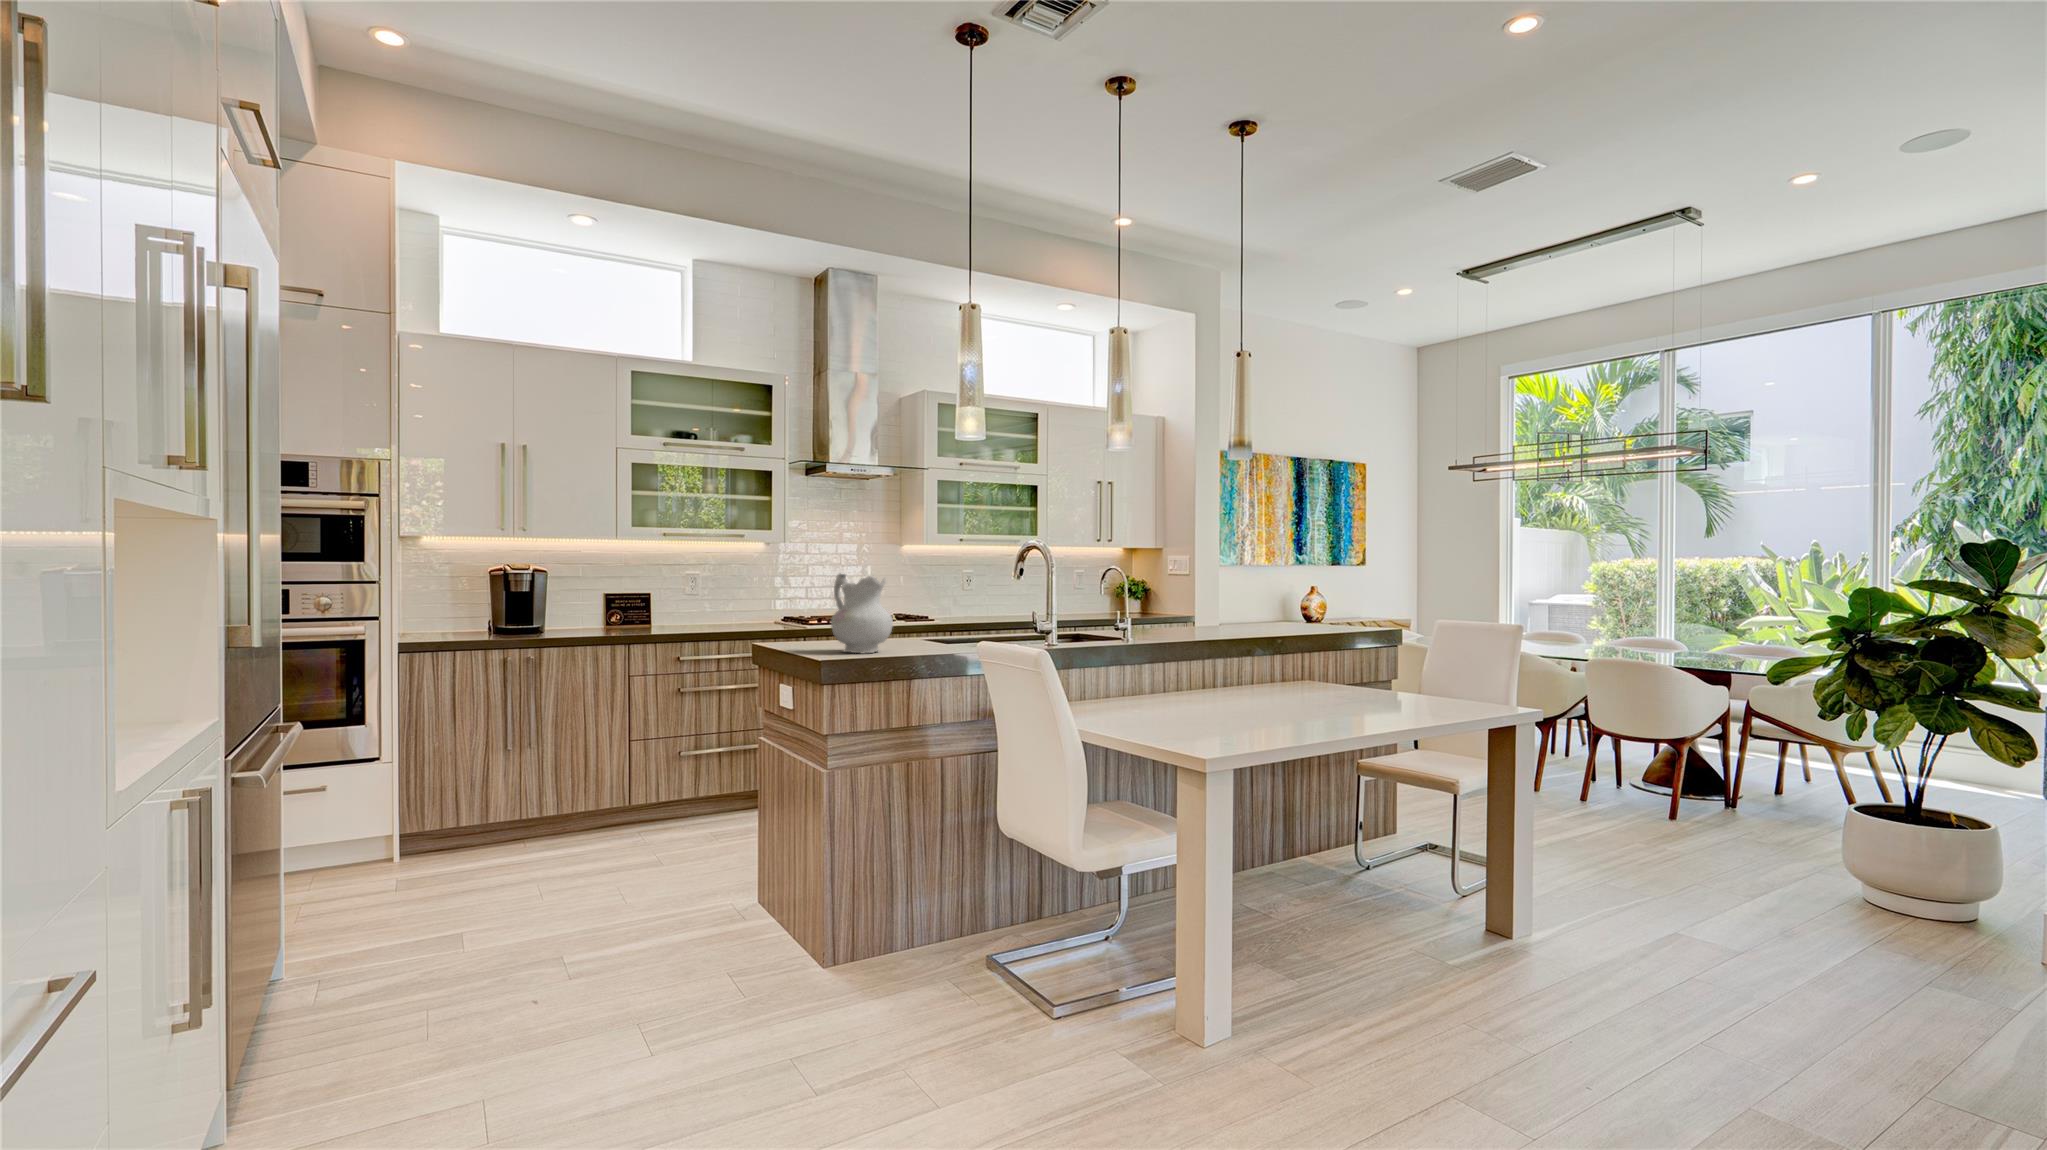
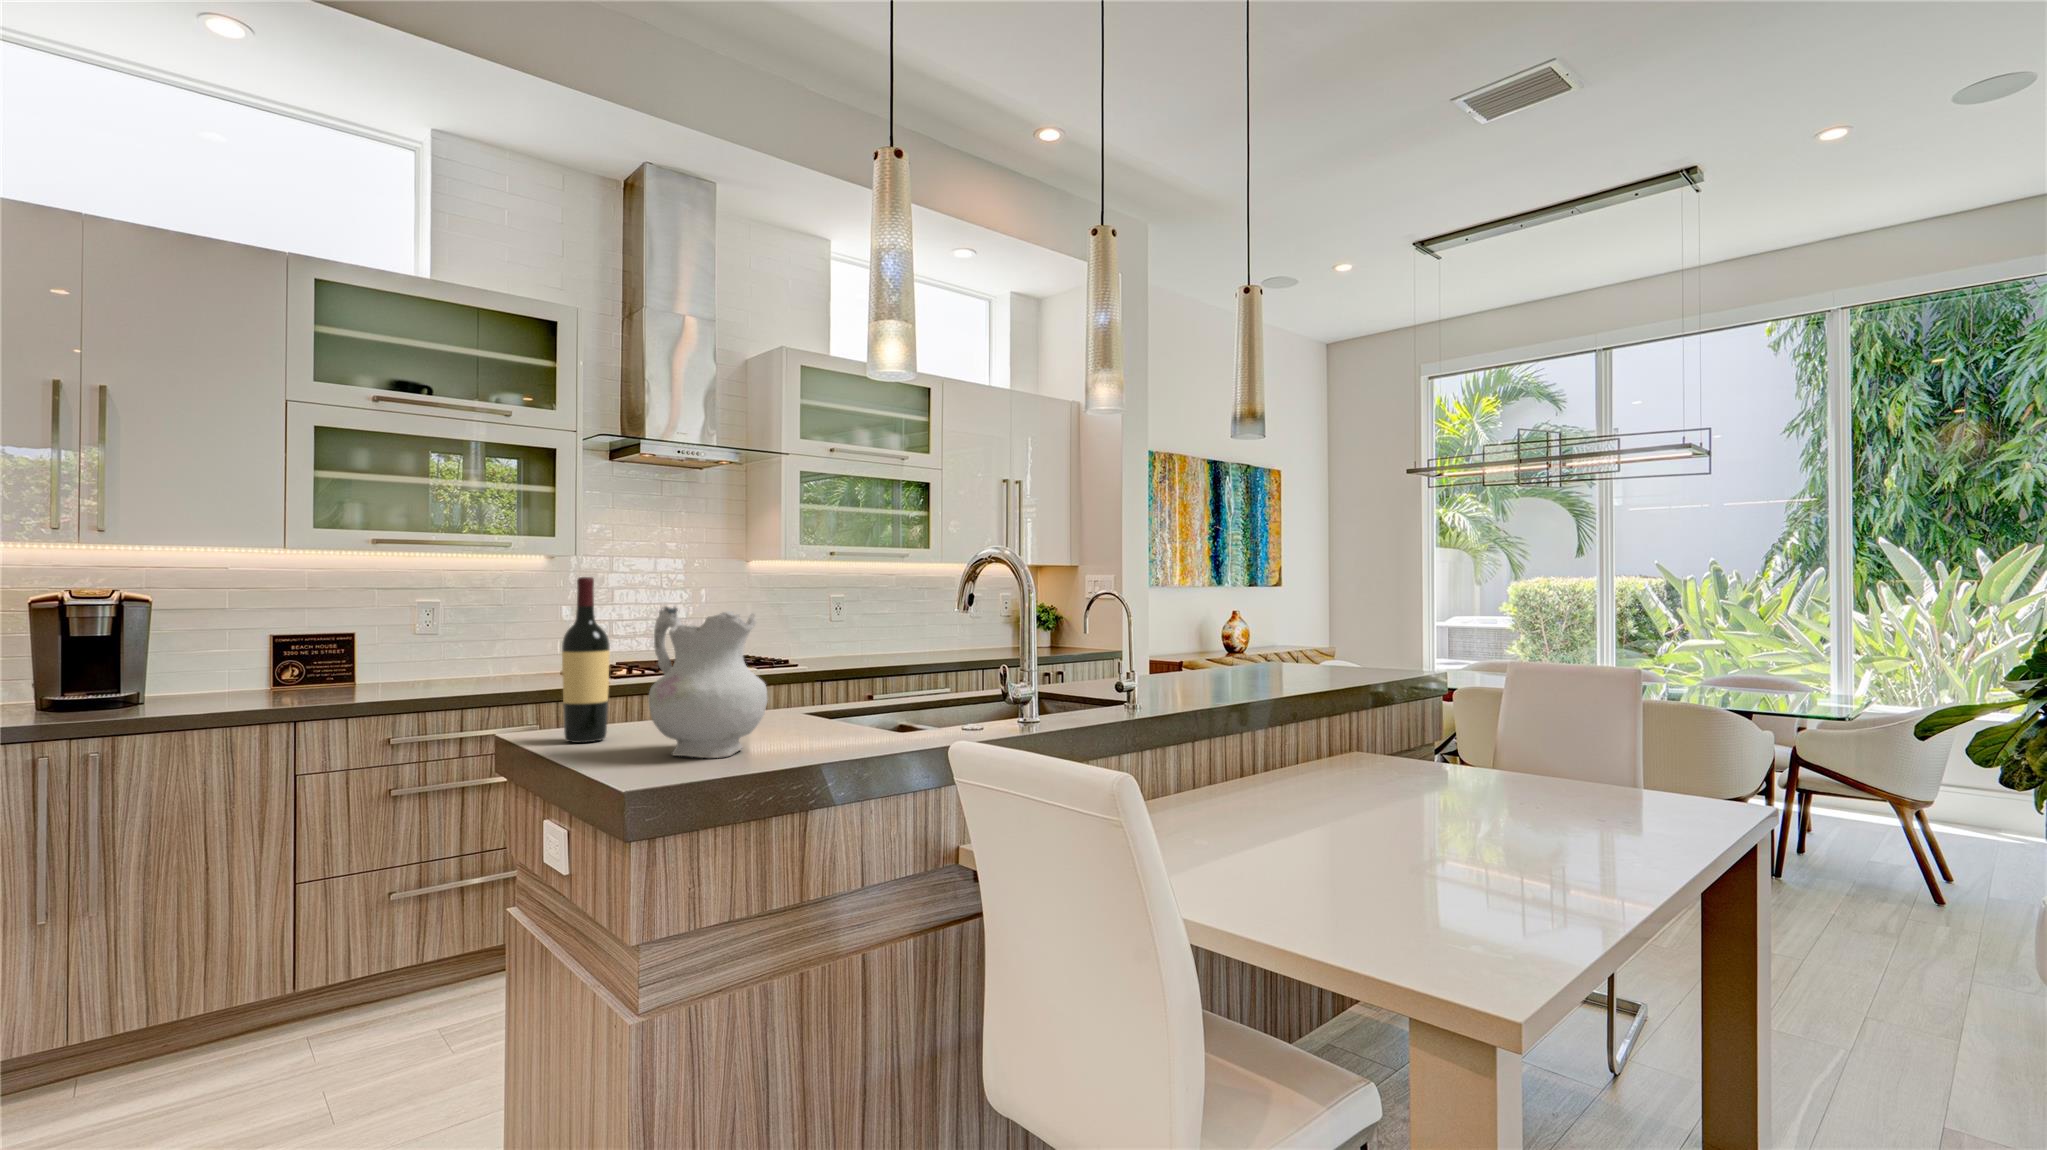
wine bottle: none [787,557,811,648] -> present [562,577,610,743]

